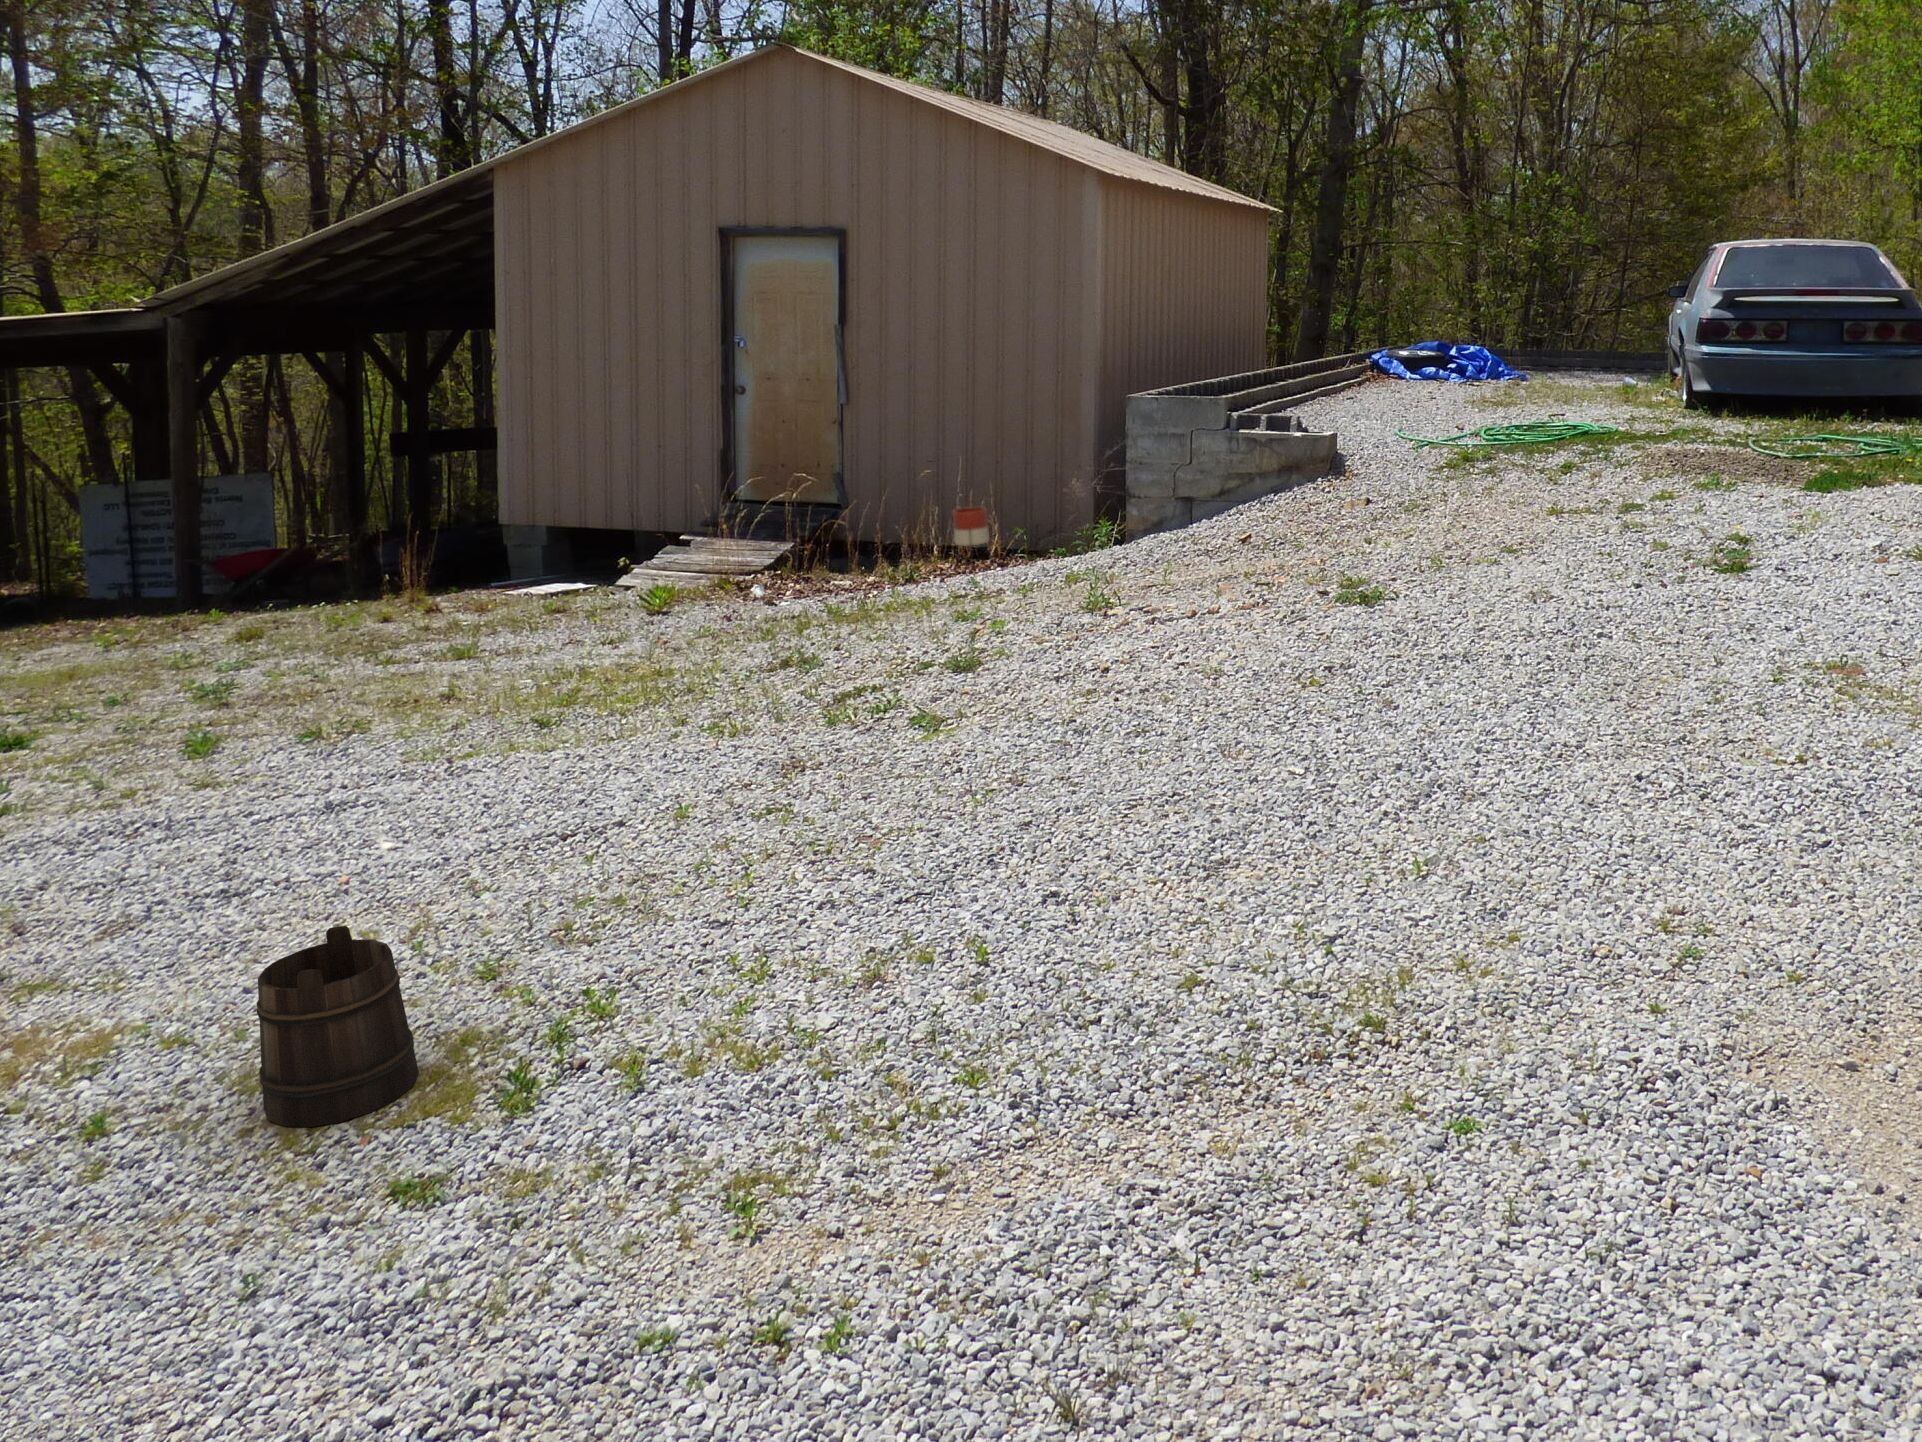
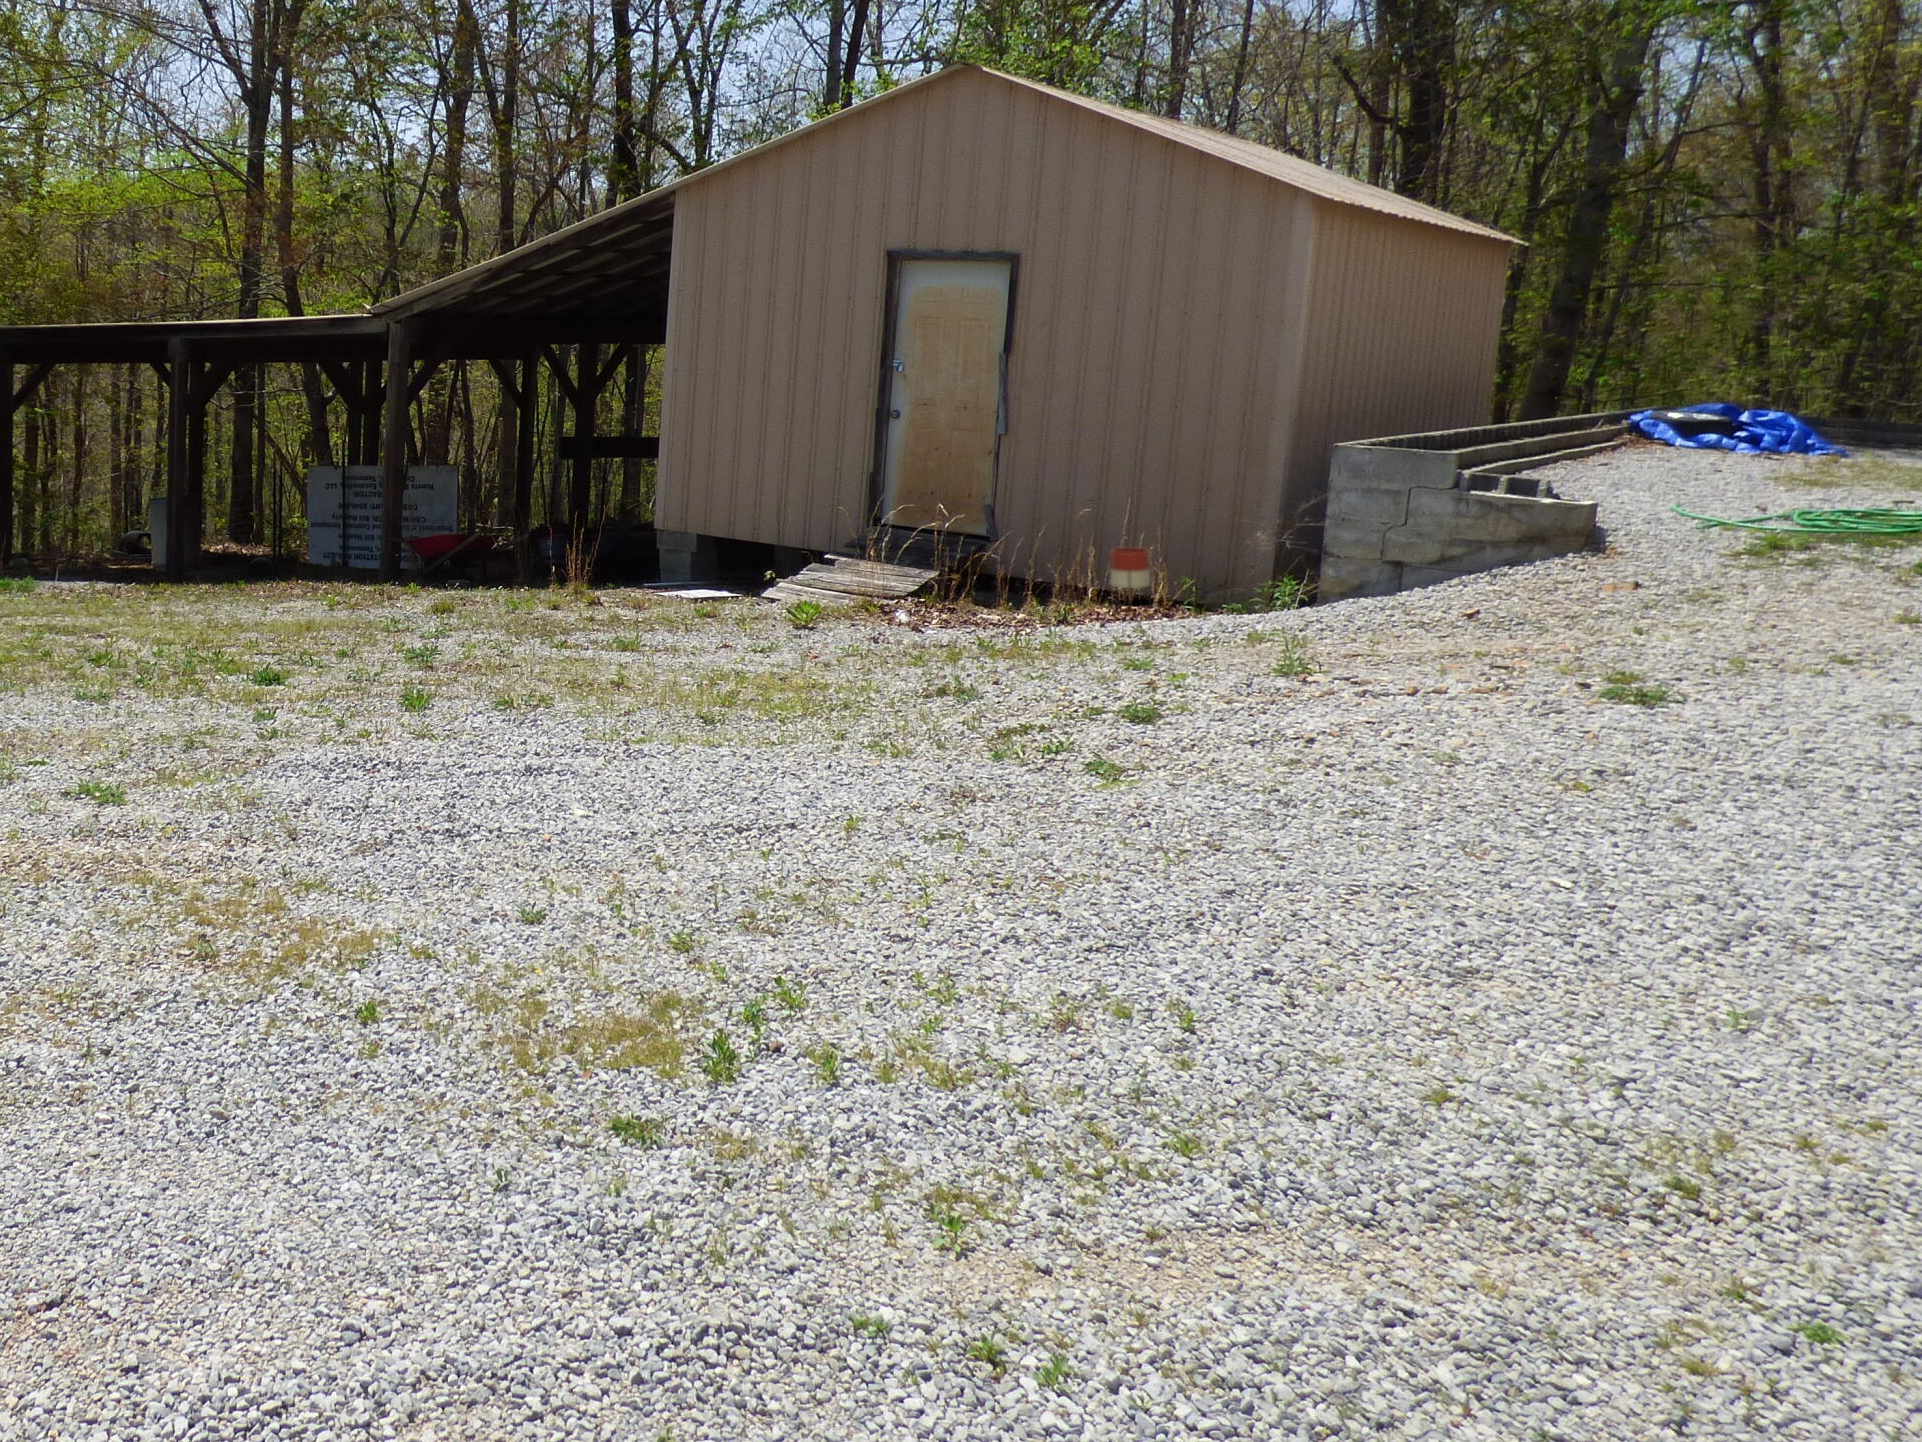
bucket: present [256,926,419,1127] -> none [500,880,627,1054]

